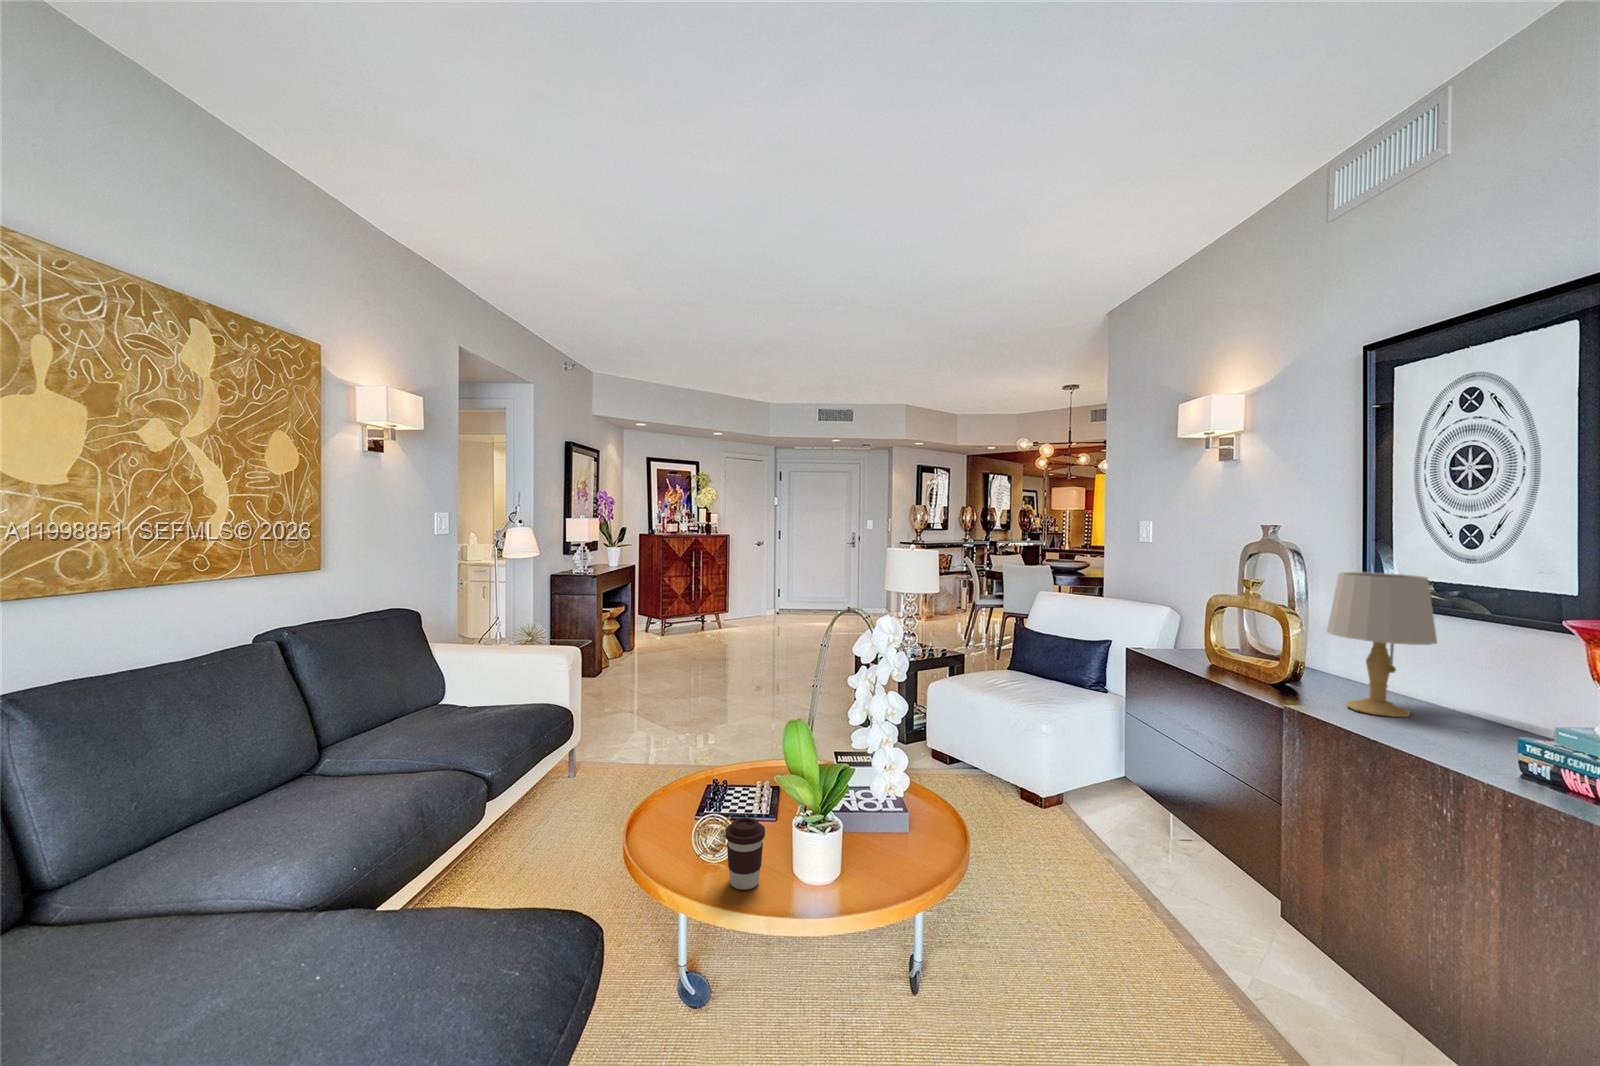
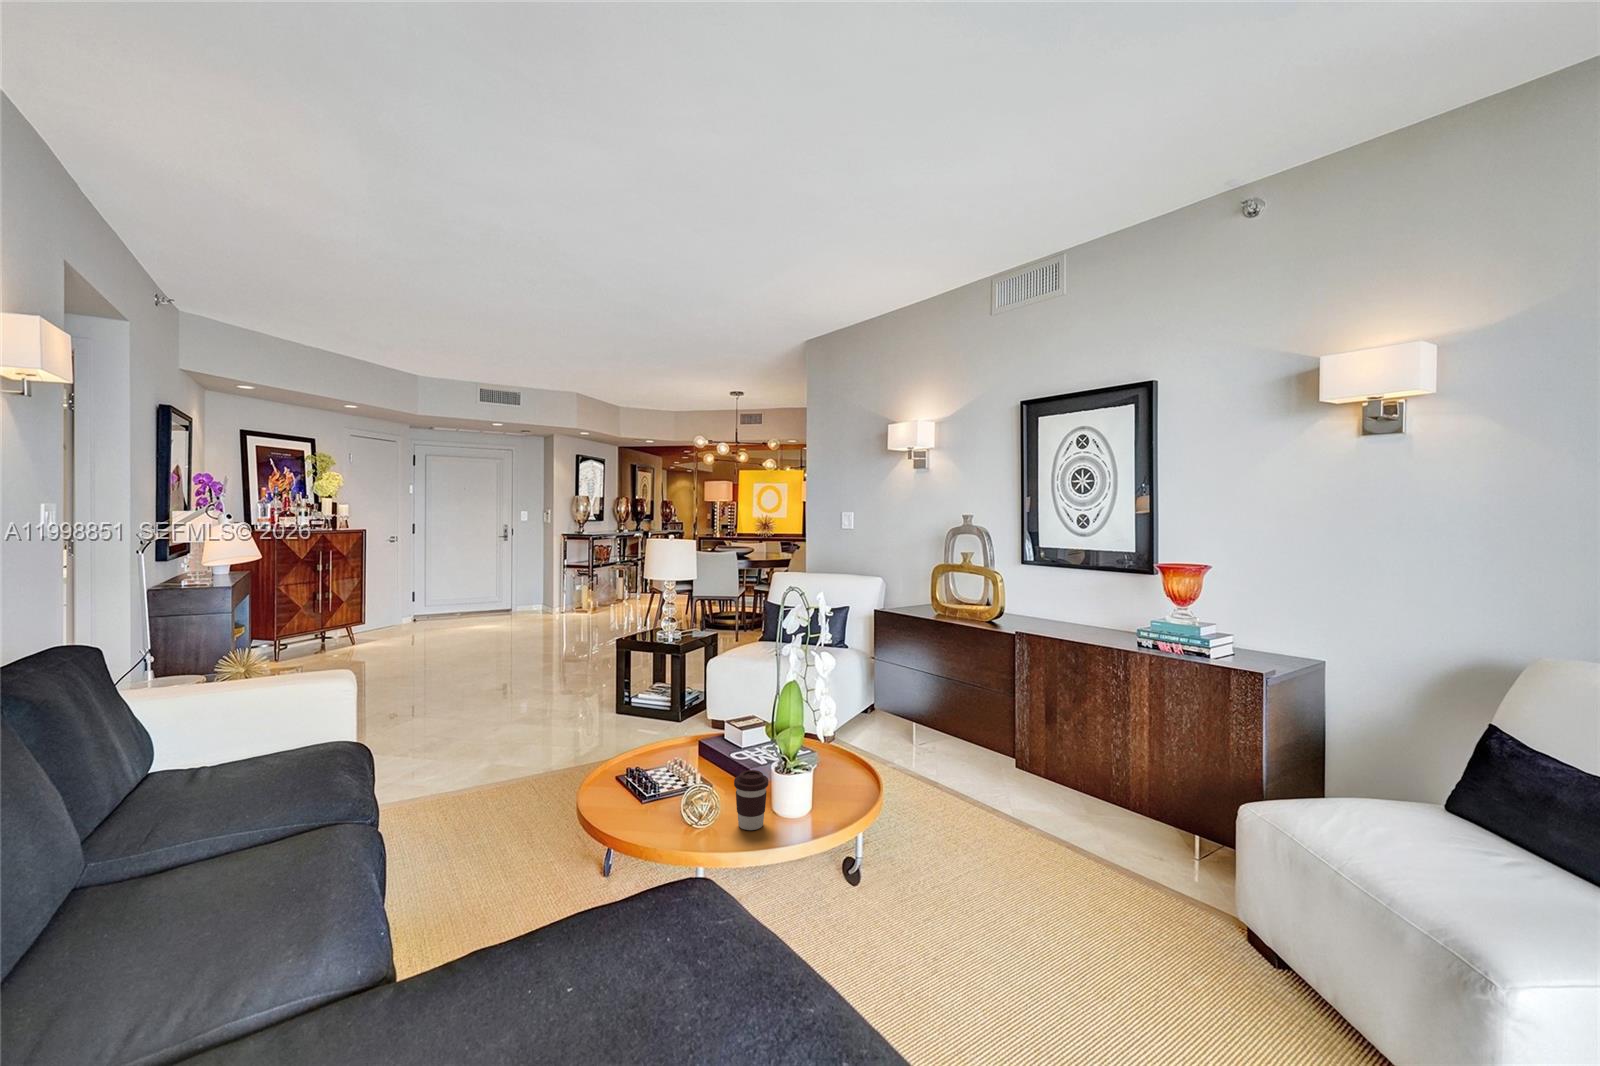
table lamp: present [1327,572,1437,717] -> none [1018,544,1073,630]

